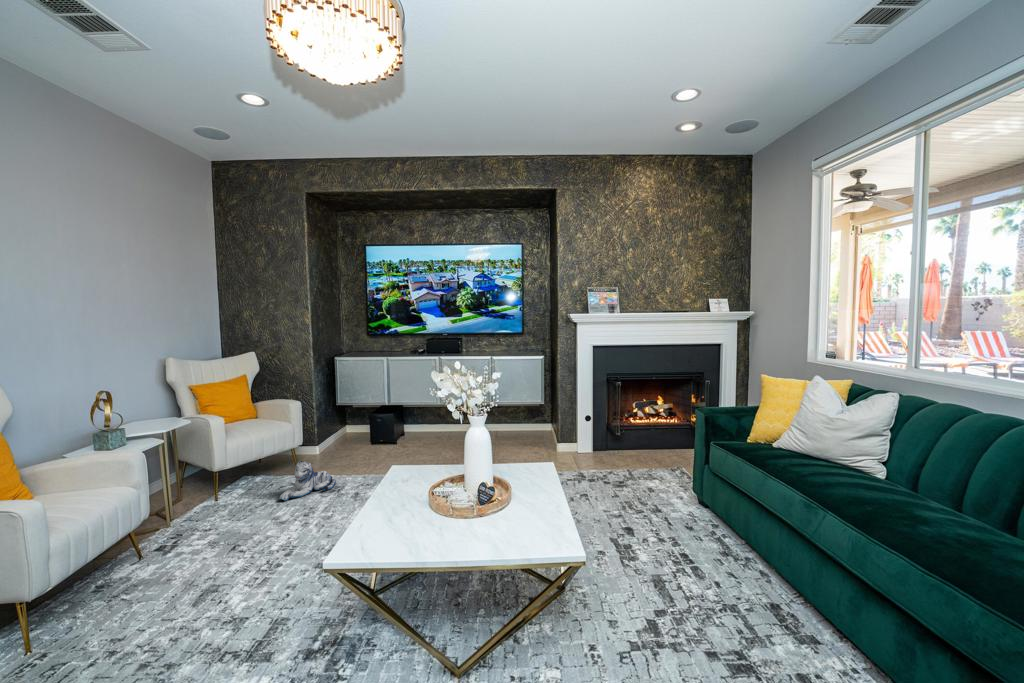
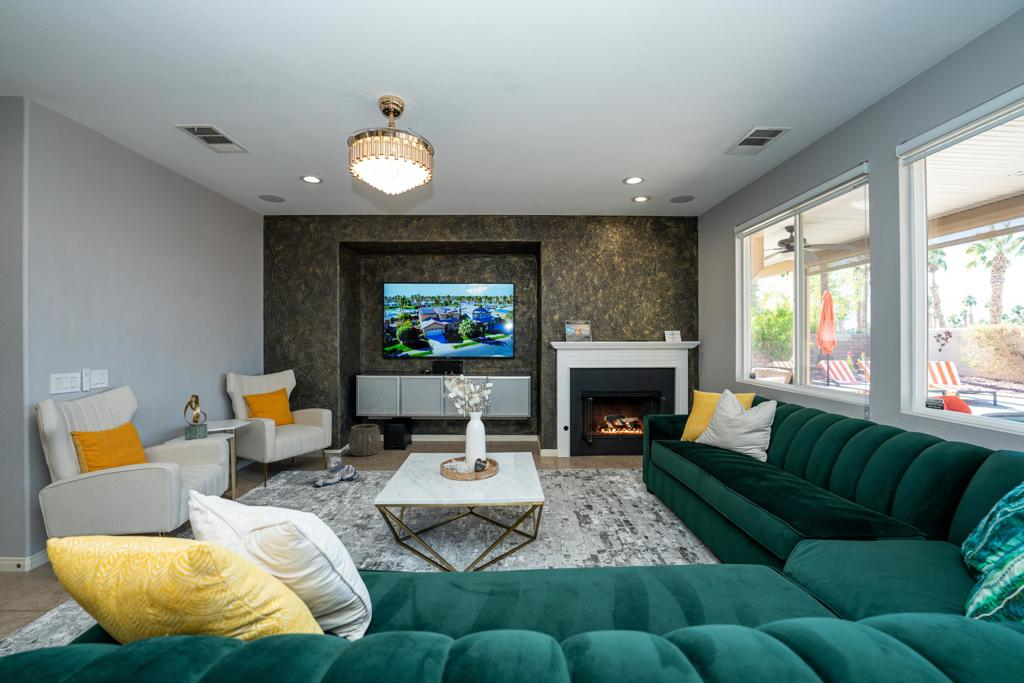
woven basket: none [326,415,366,455] -> present [348,424,381,456]

